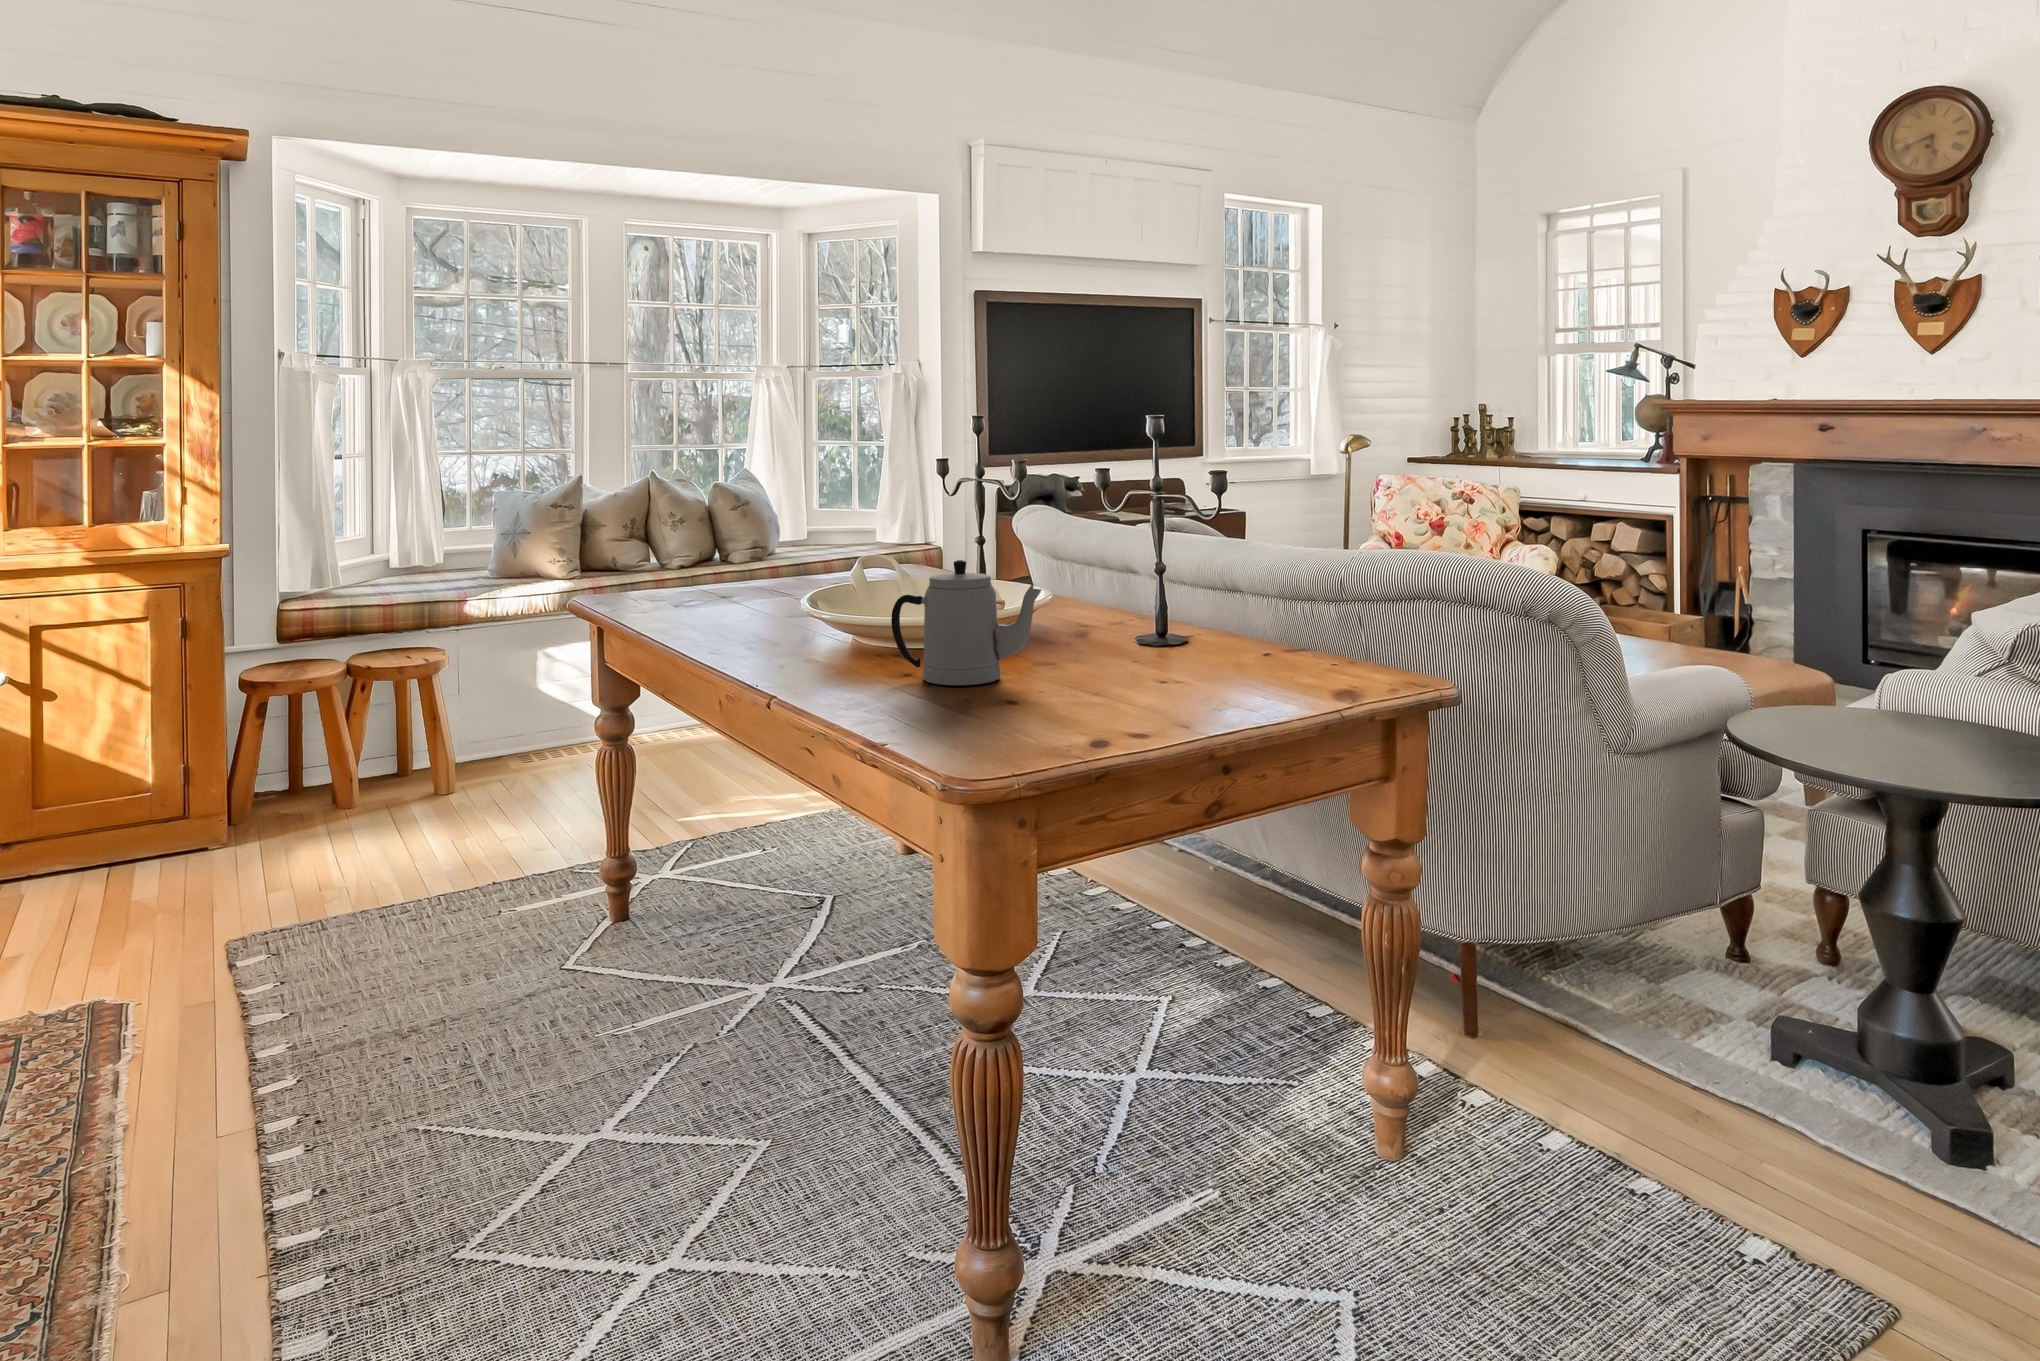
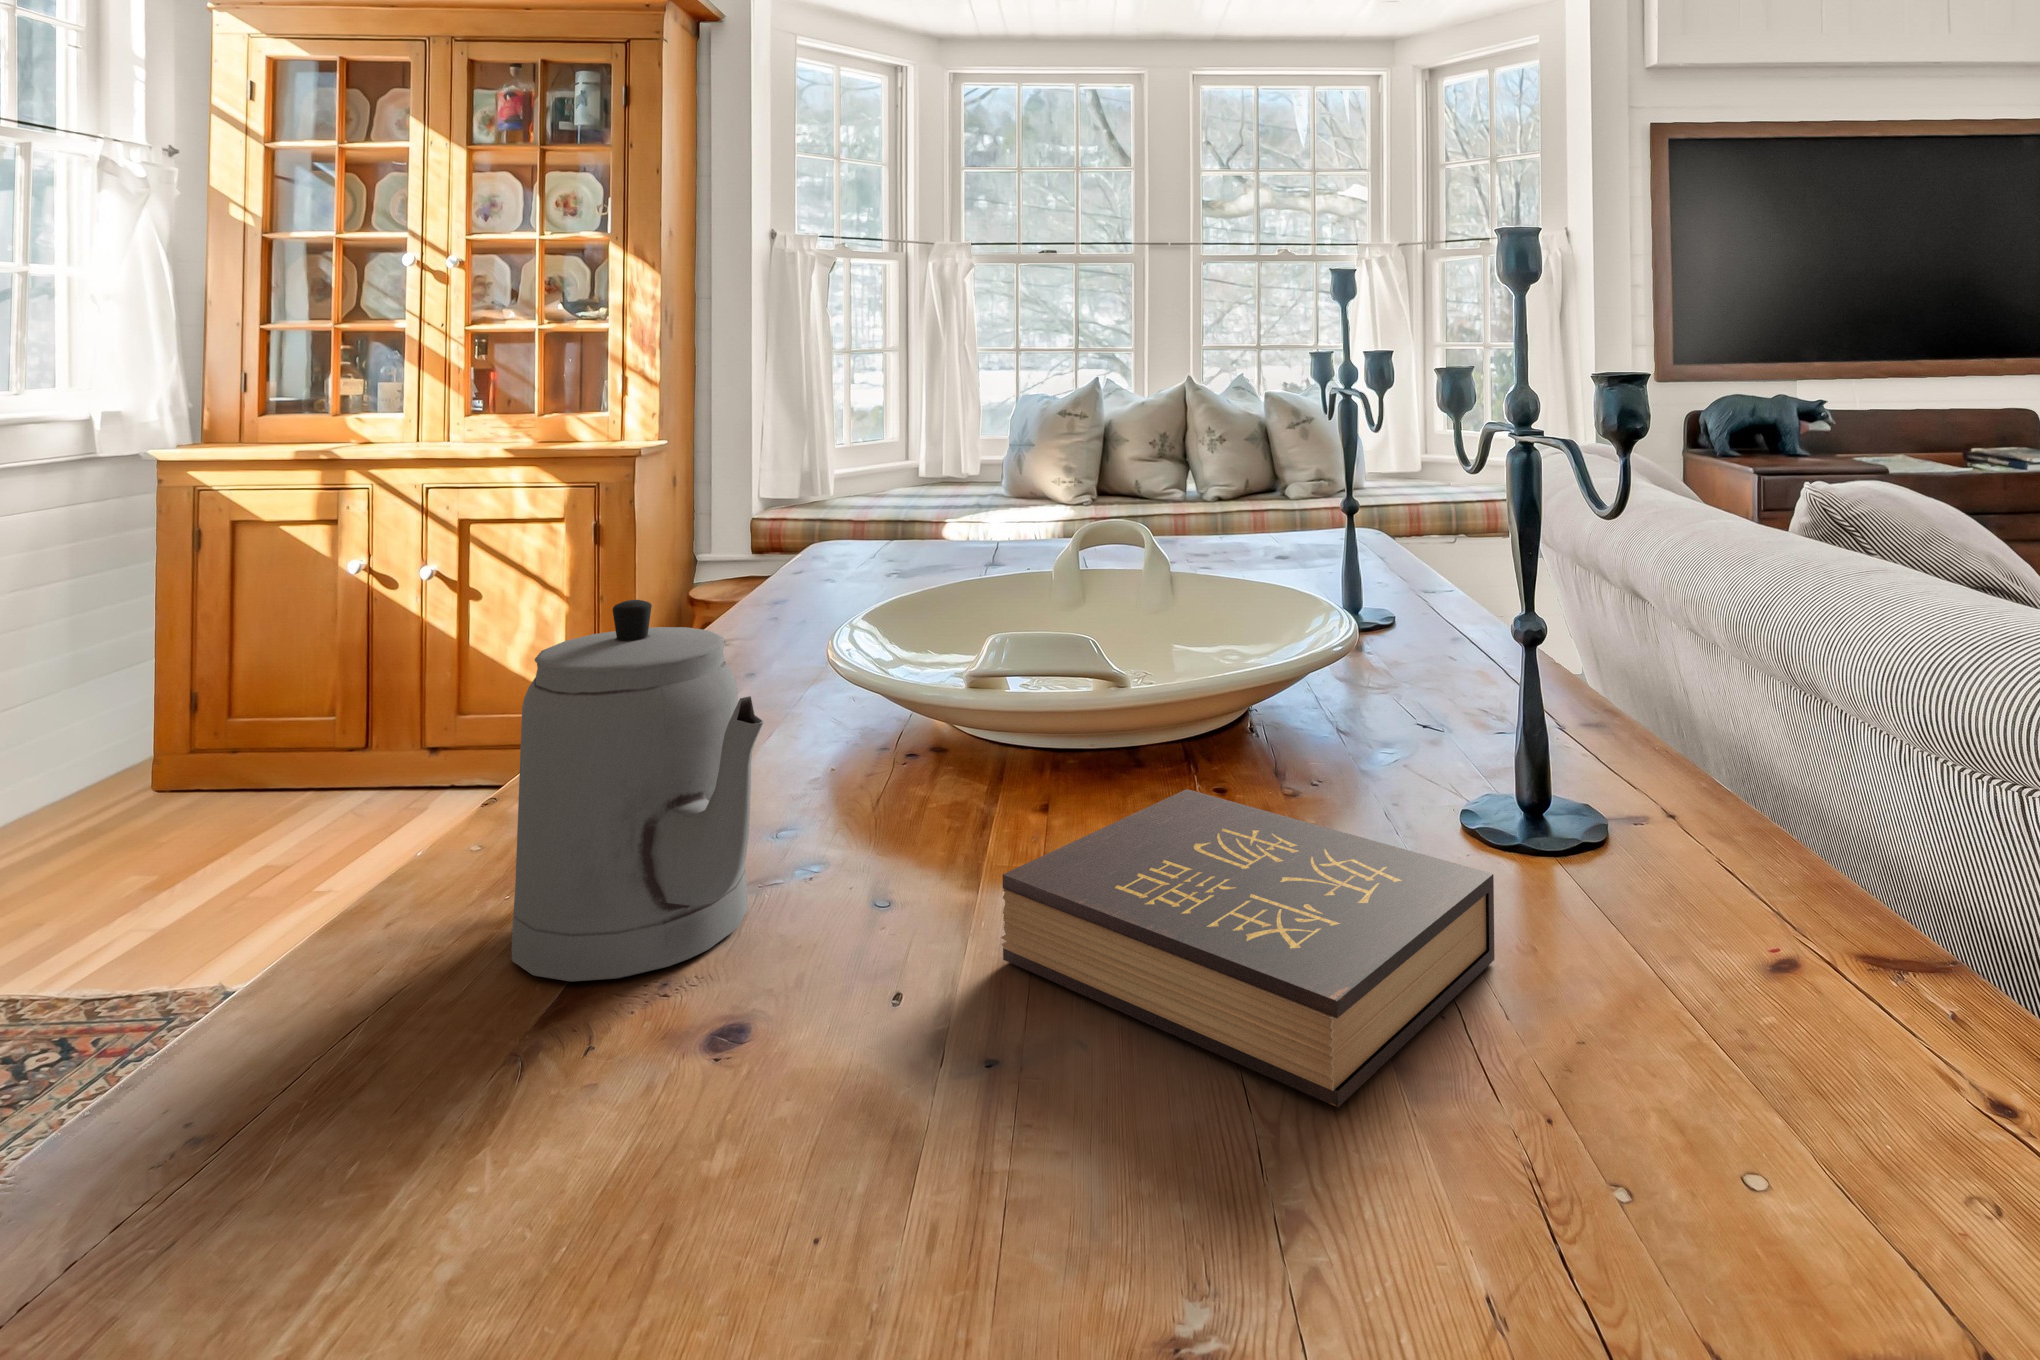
hardback book: none [1089,624,1218,667] -> present [1001,789,1495,1107]

